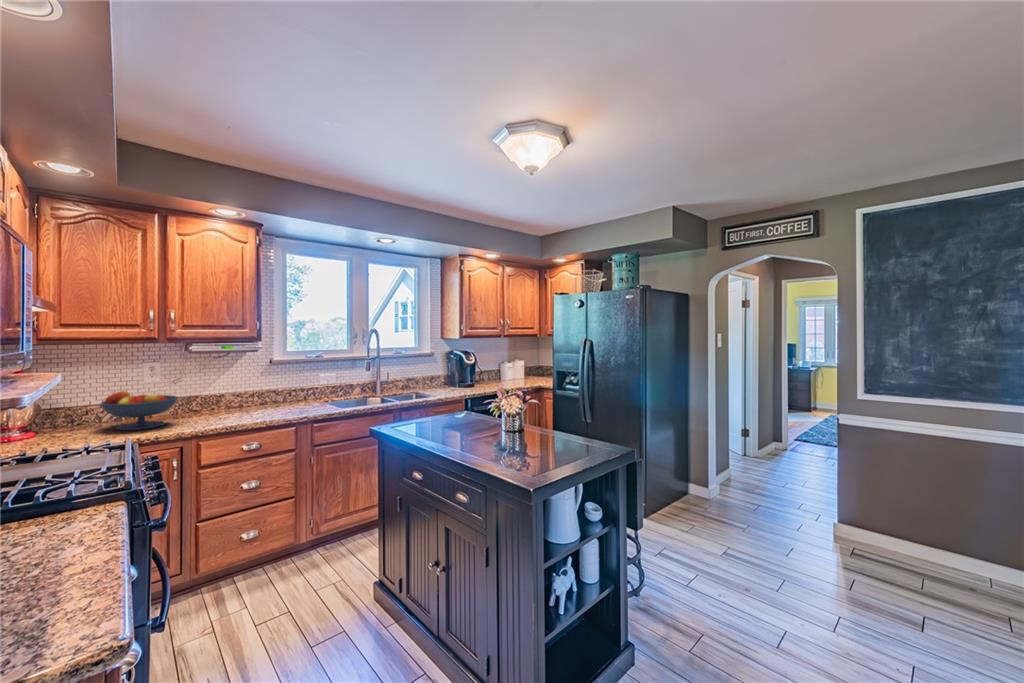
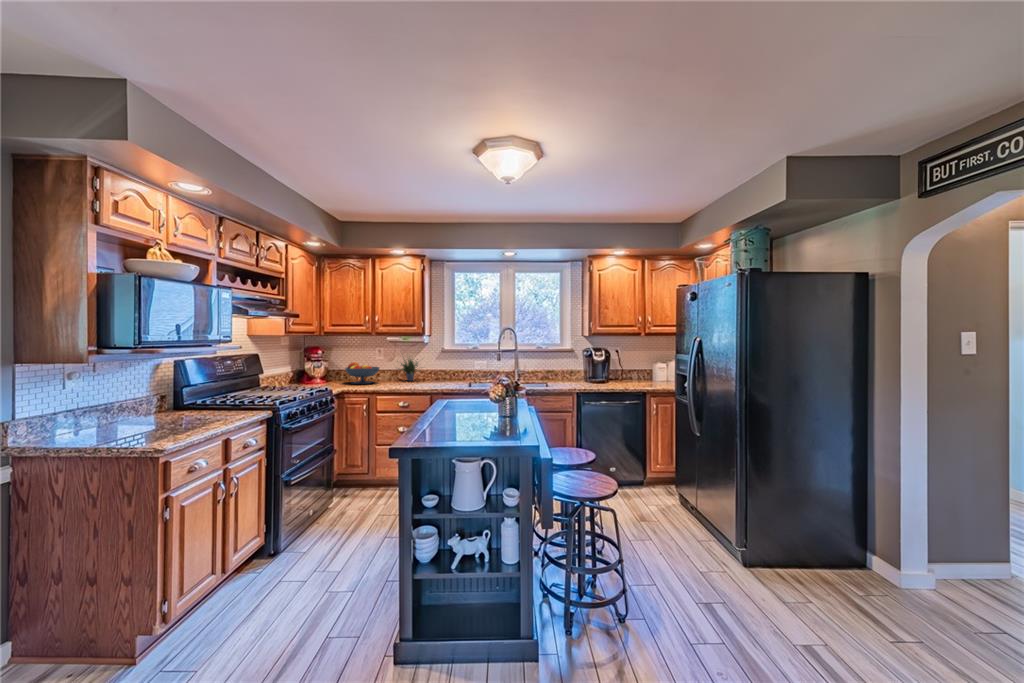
potted plant: none [183,364,250,412] -> present [399,358,418,381]

